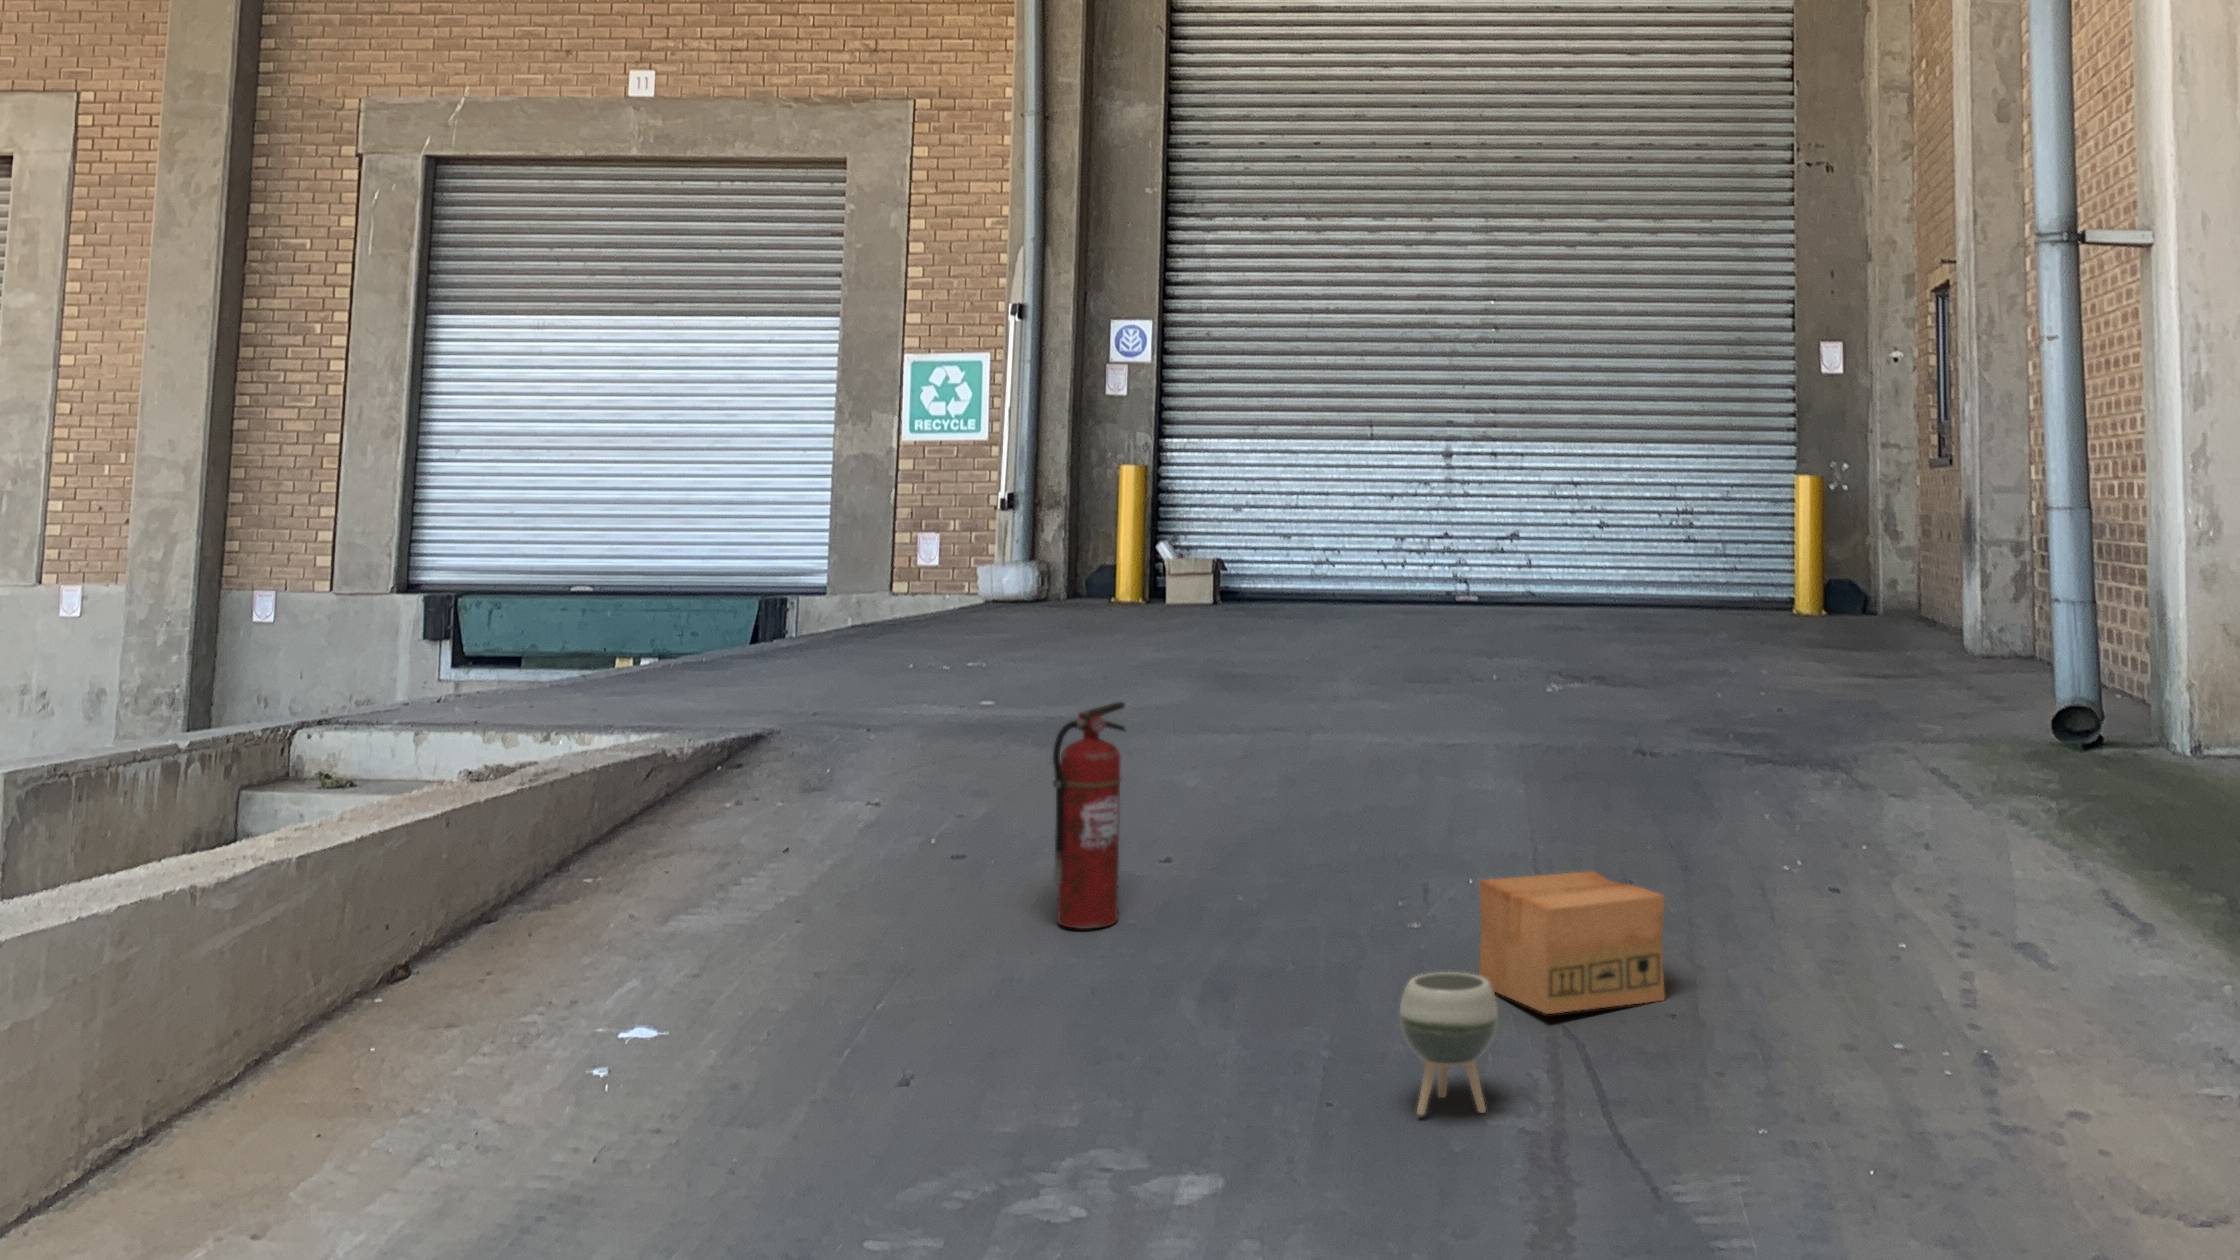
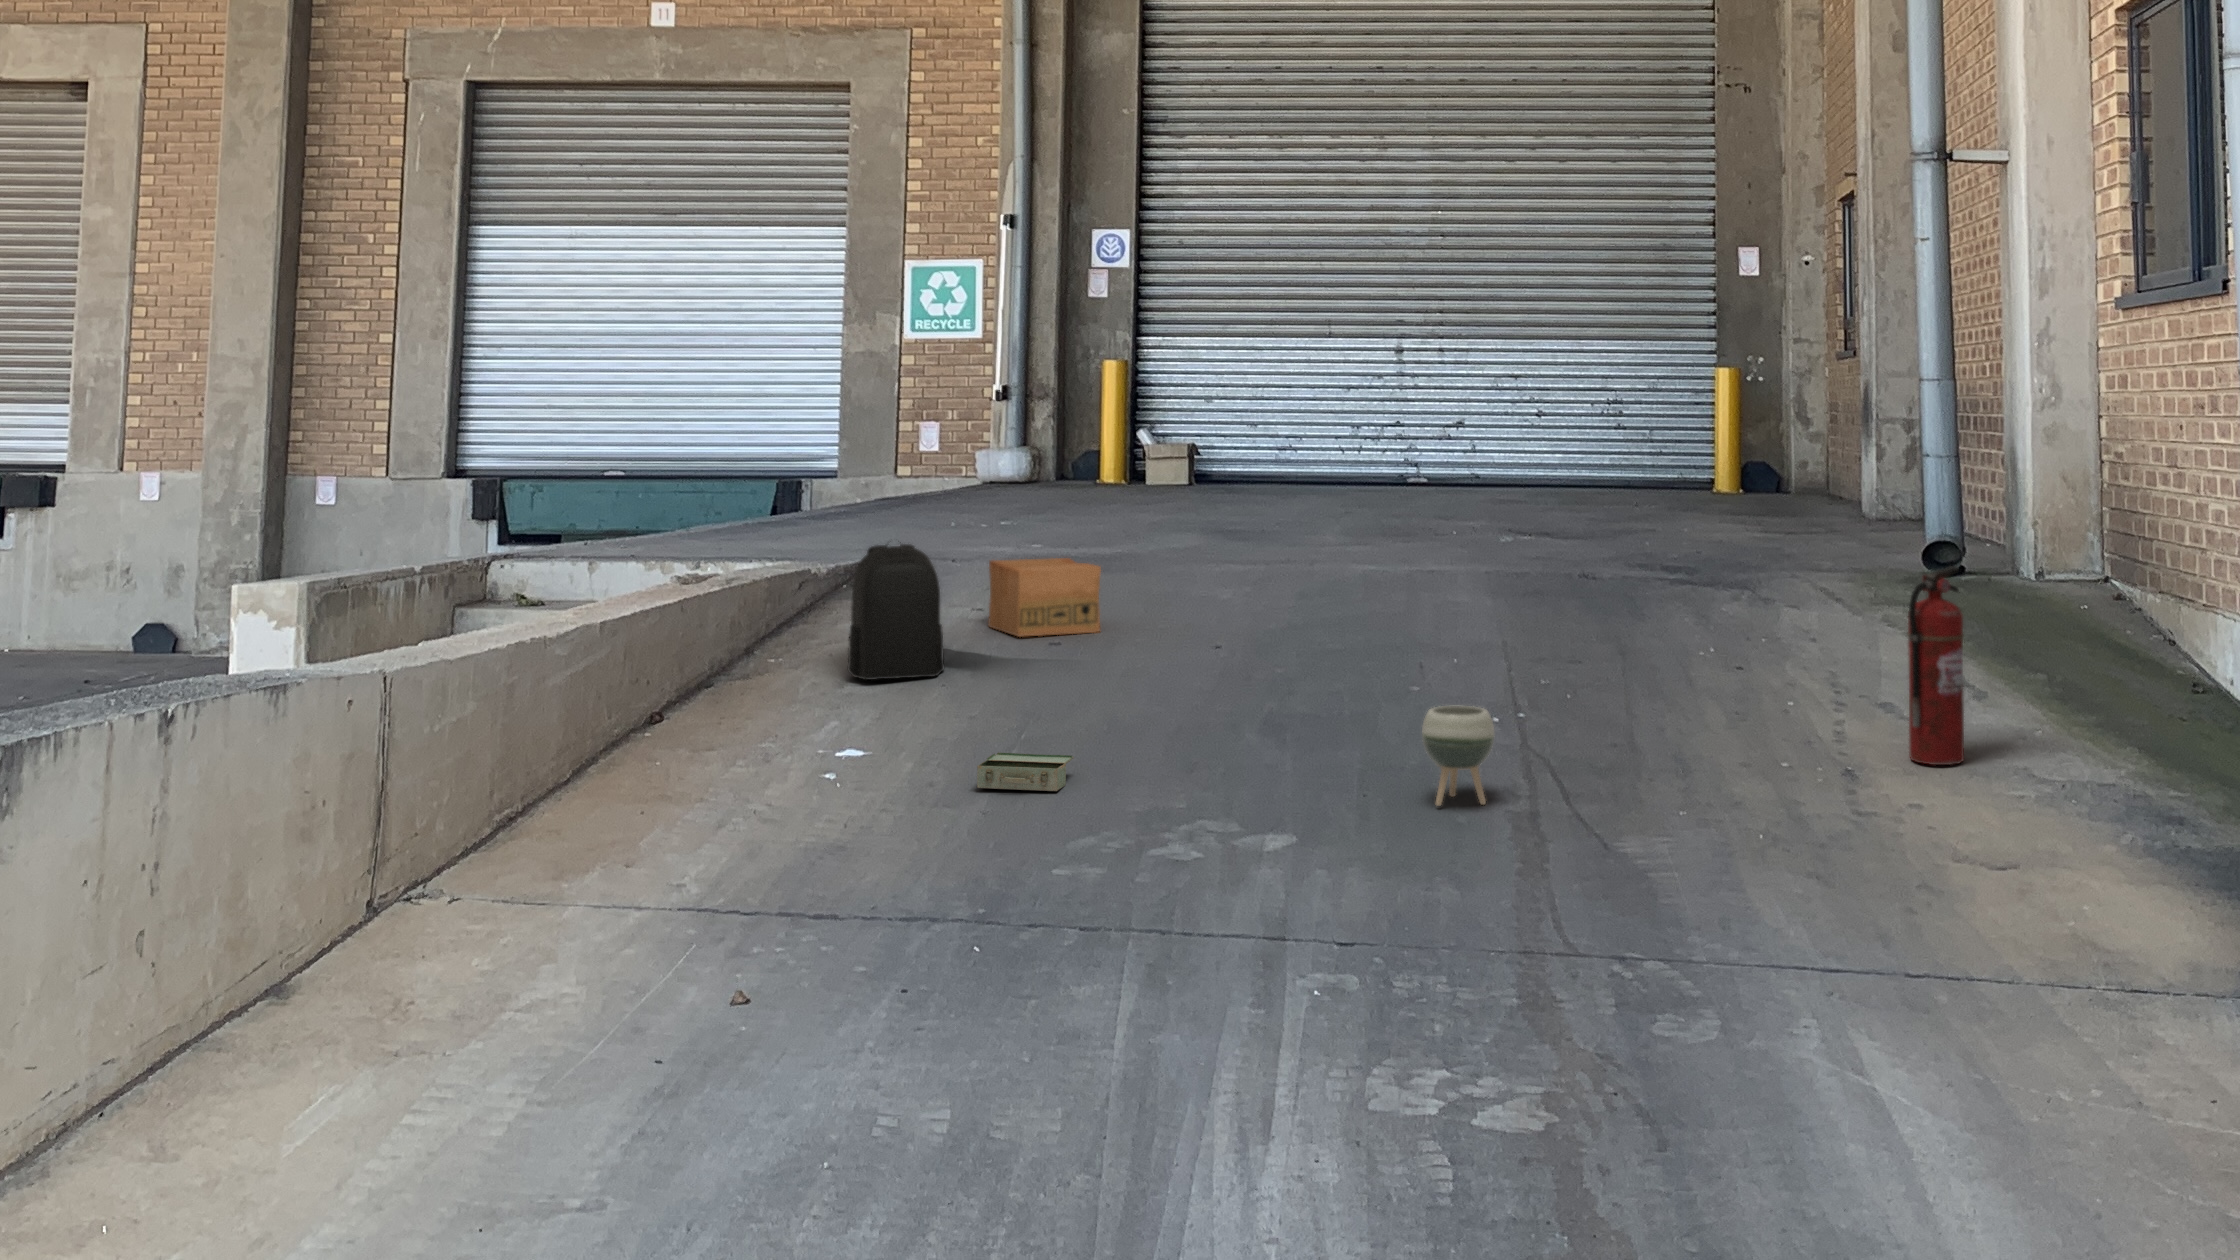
fire extinguisher: present [1053,702,1125,929] -> present [1907,566,1964,765]
backpack: none [691,716,816,900] -> present [848,542,944,680]
cardboard box: present [1479,871,1665,1014] -> present [988,558,1101,637]
toolbox: none [805,1024,941,1083] -> present [977,753,1074,791]

